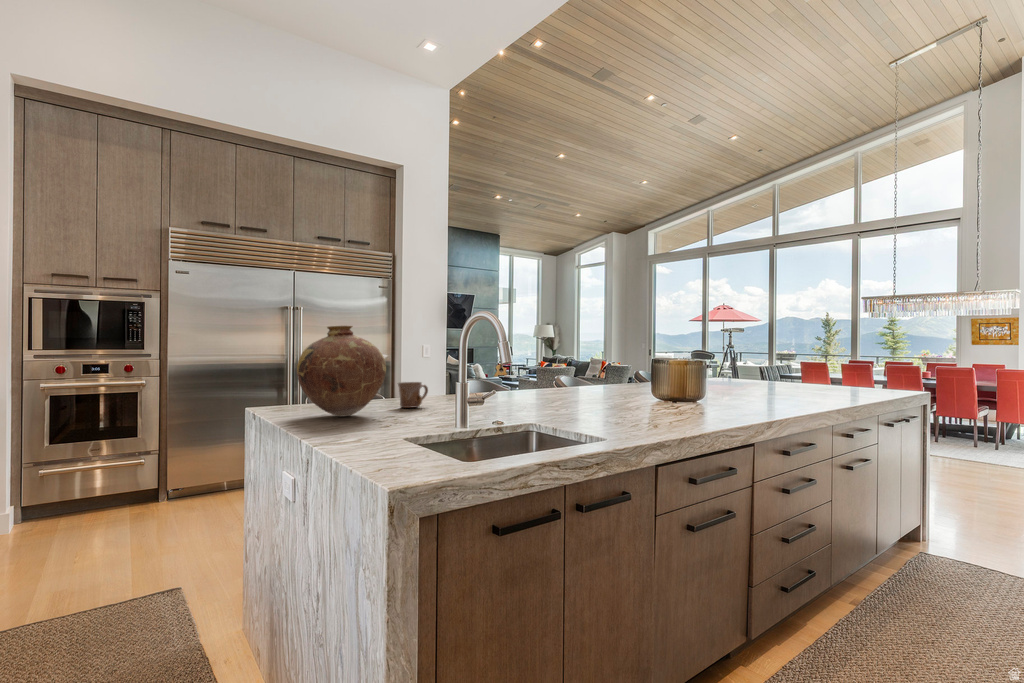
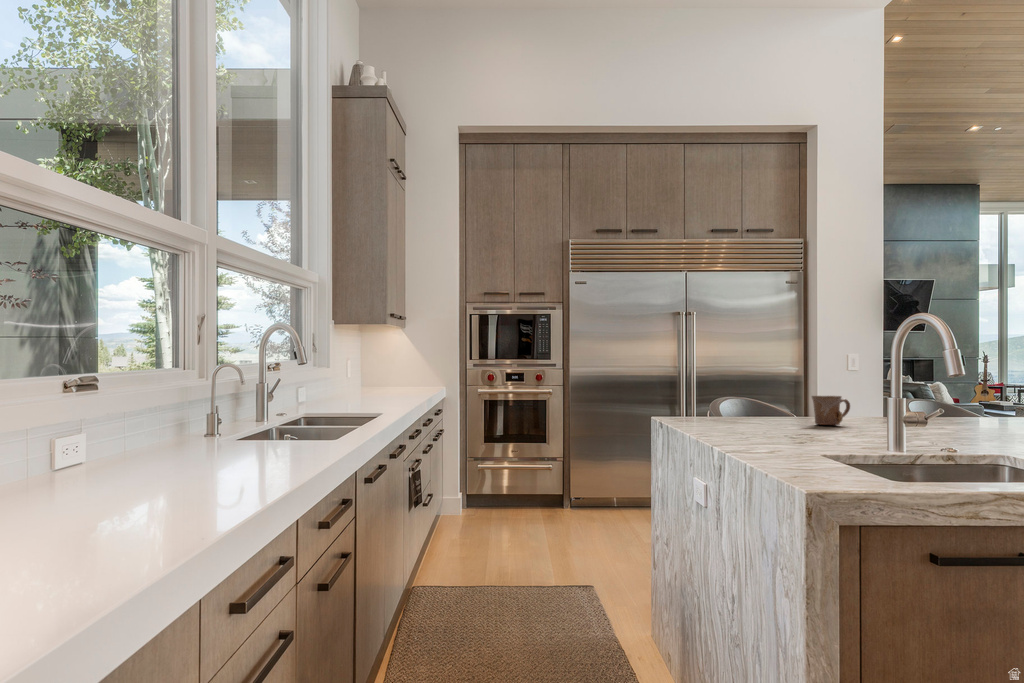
vase: present [297,326,386,416] -> none [702,332,798,429]

